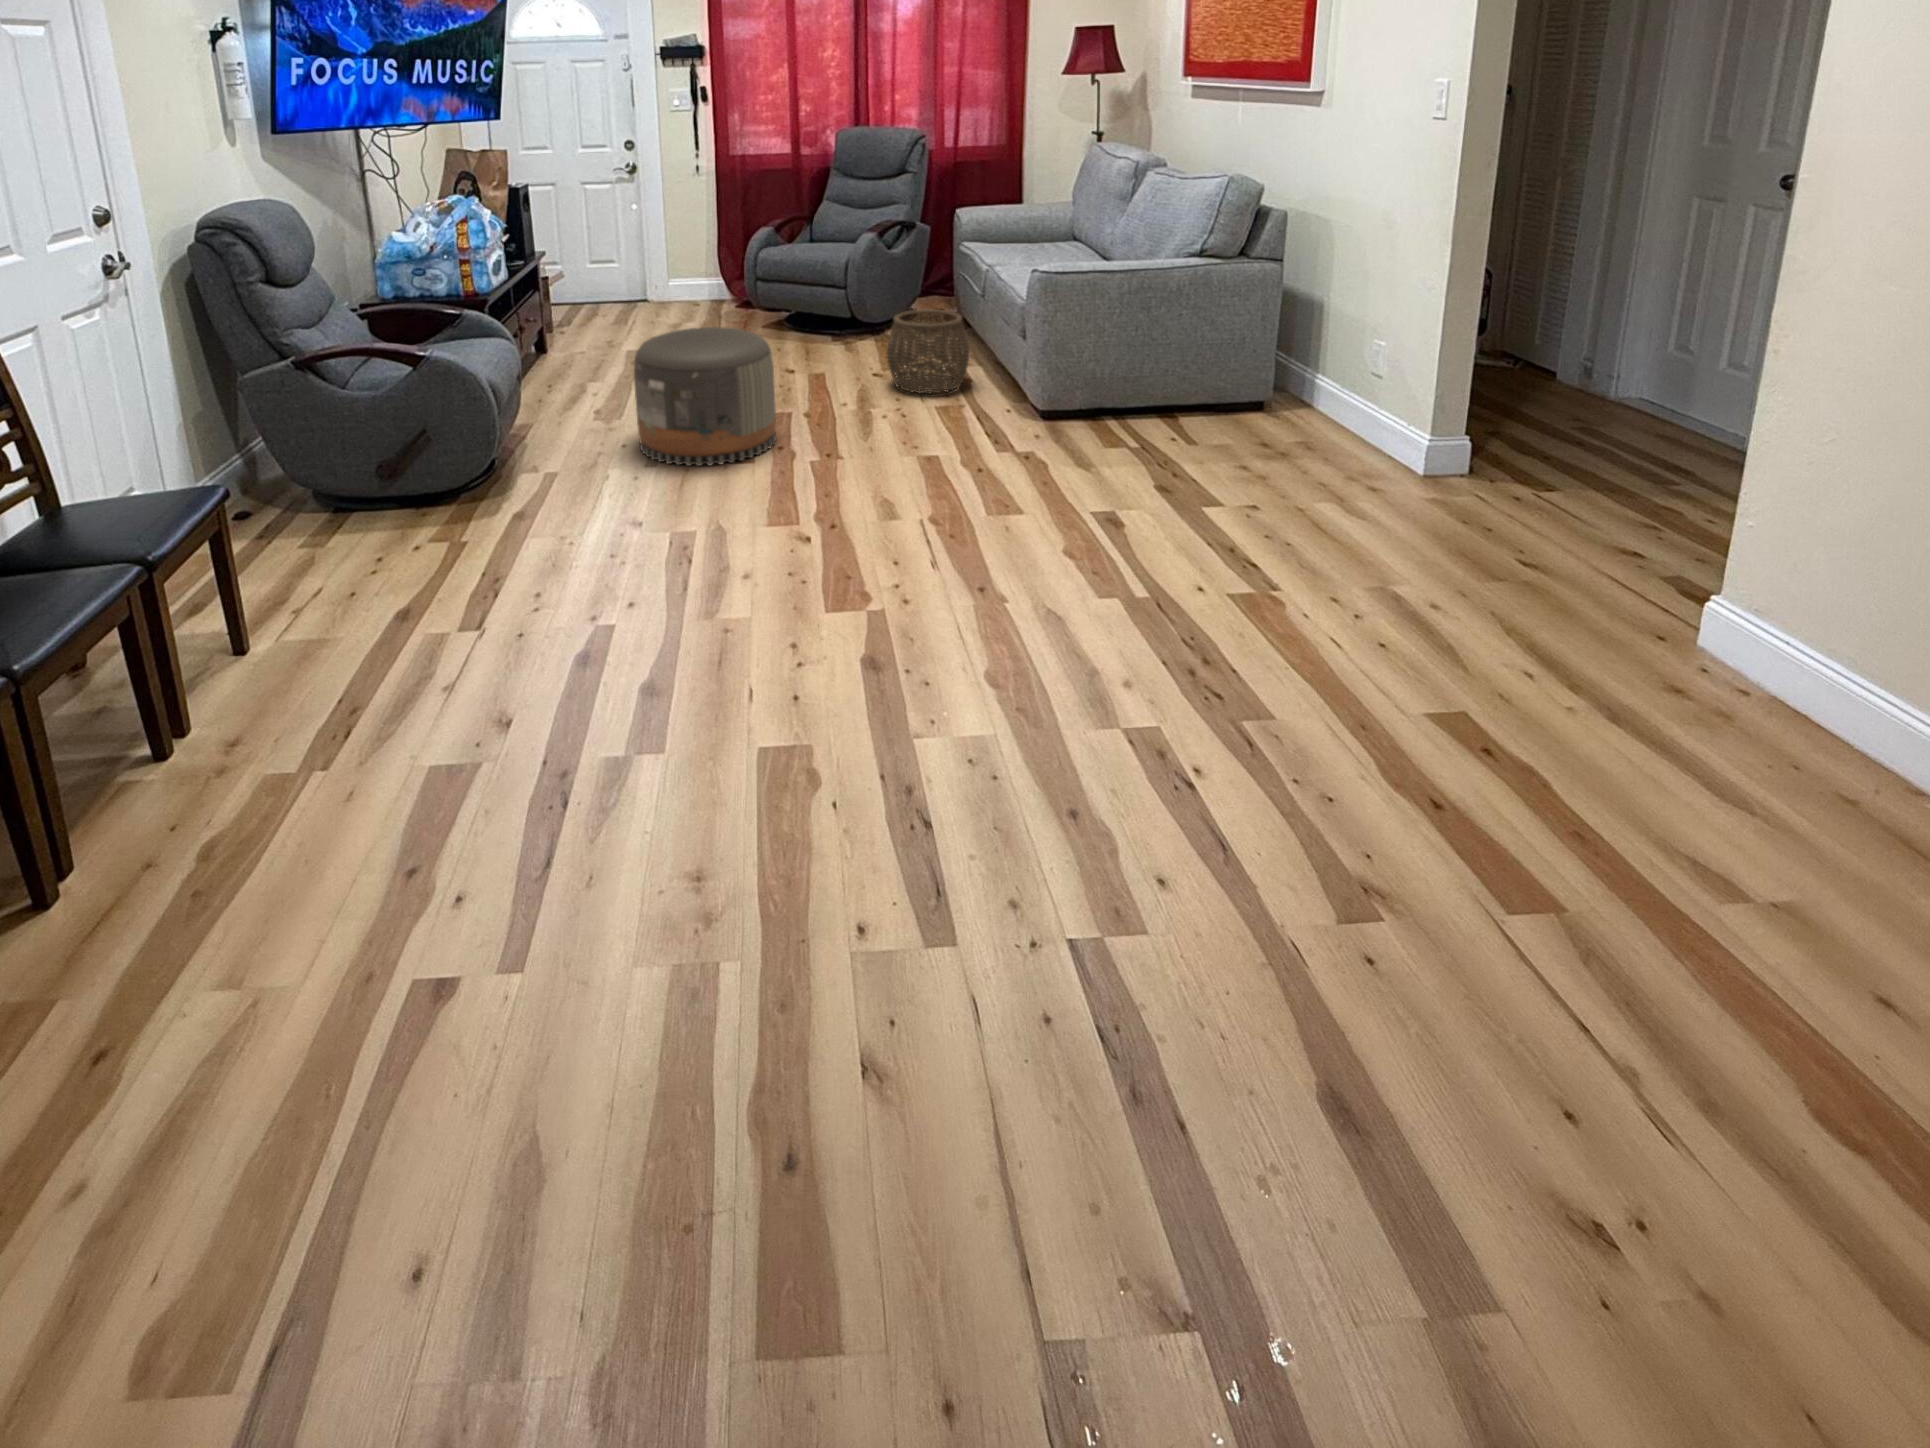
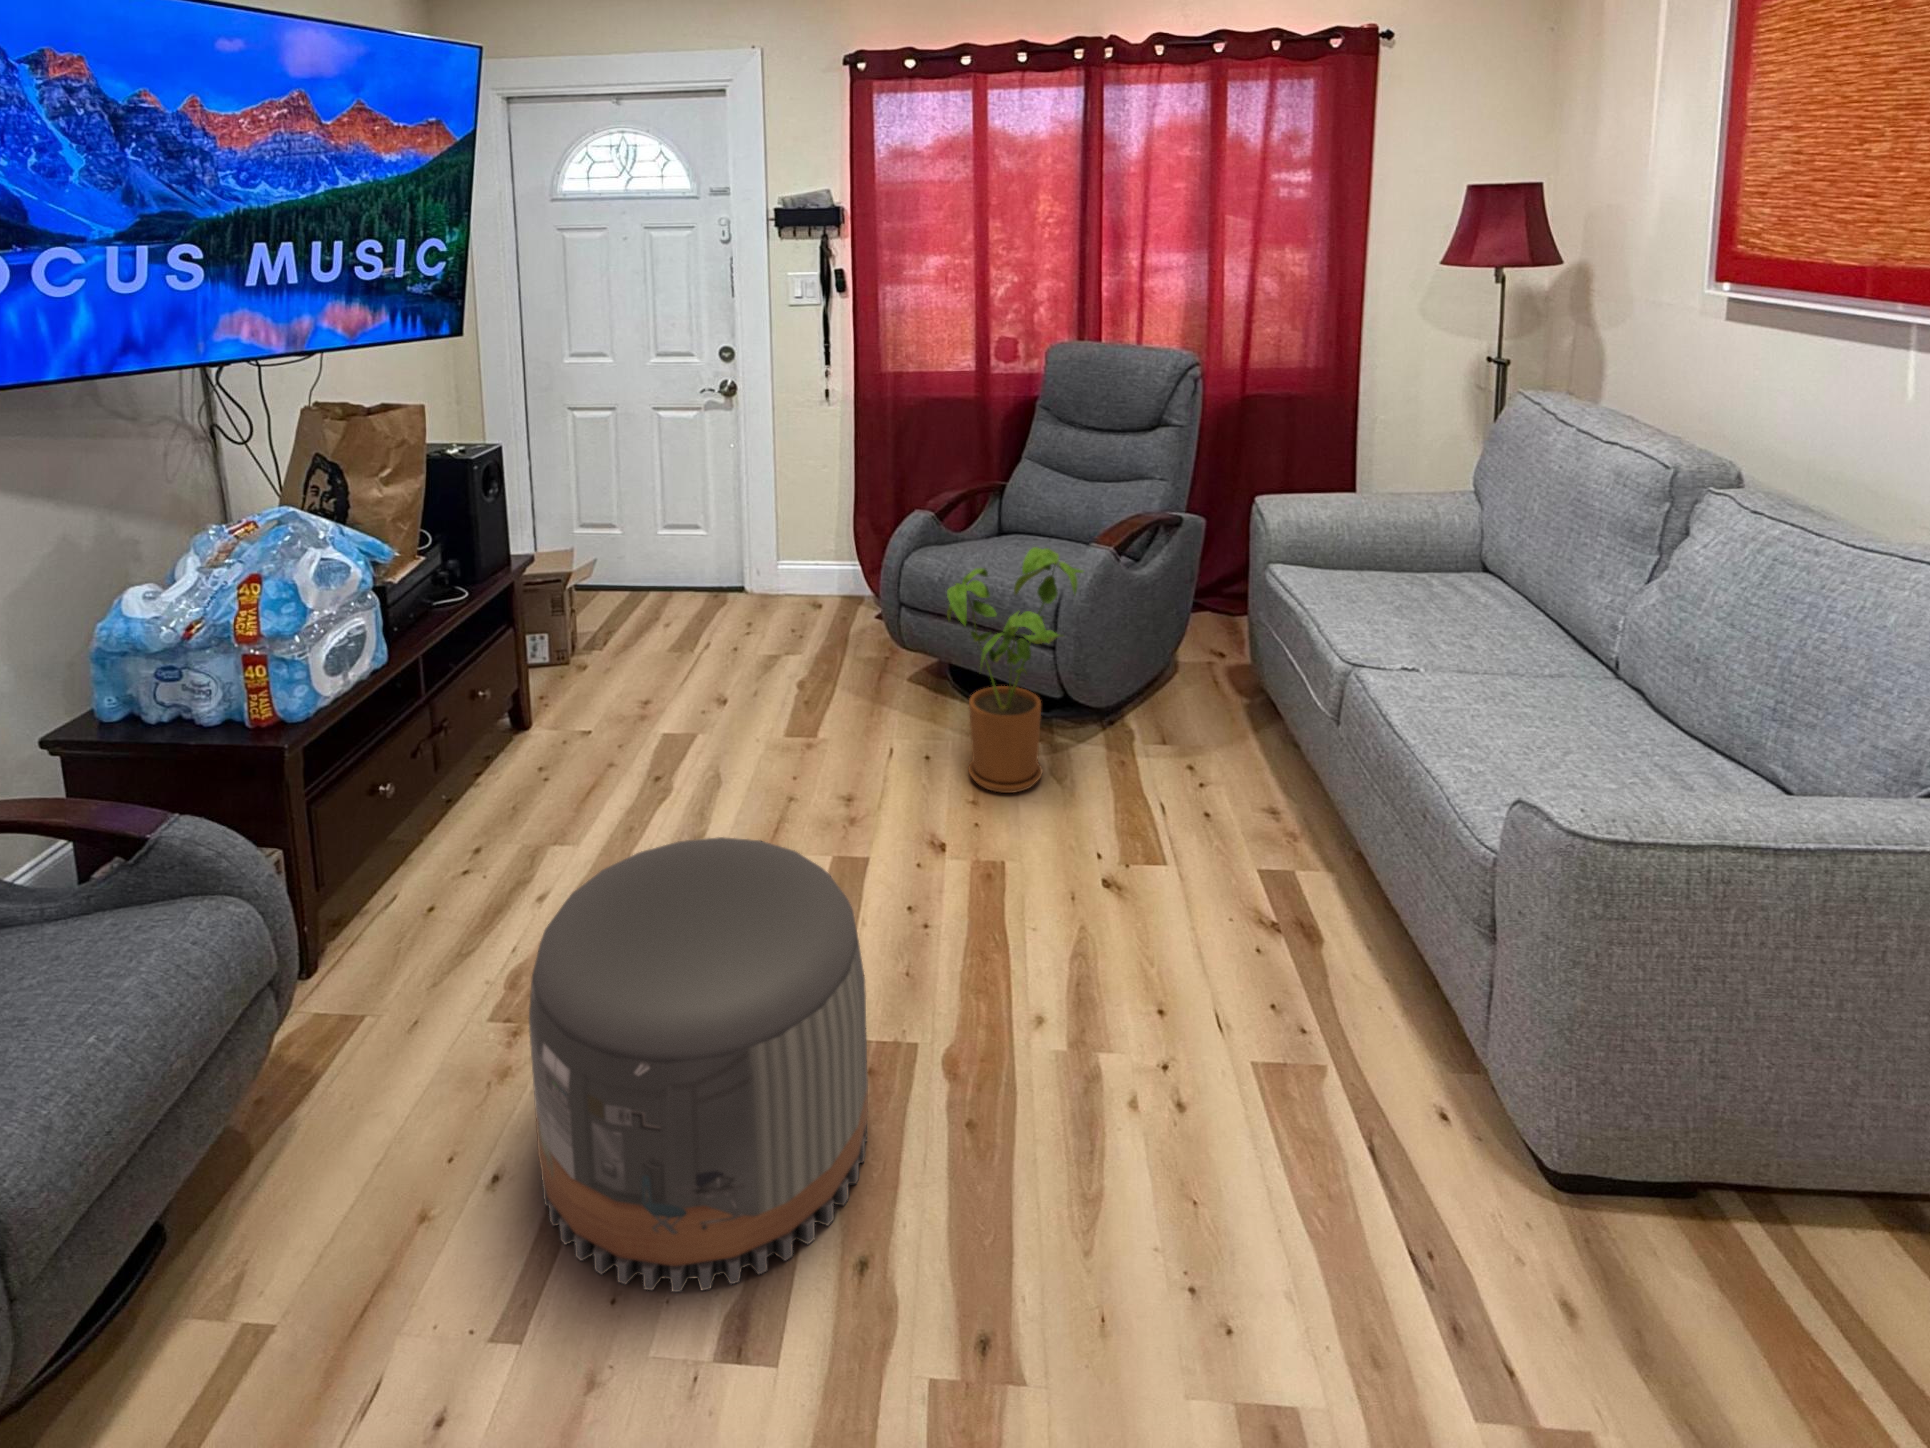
house plant: none [788,227,862,359] -> present [947,547,1083,793]
woven basket: present [887,309,969,394] -> none [1131,752,1314,969]

